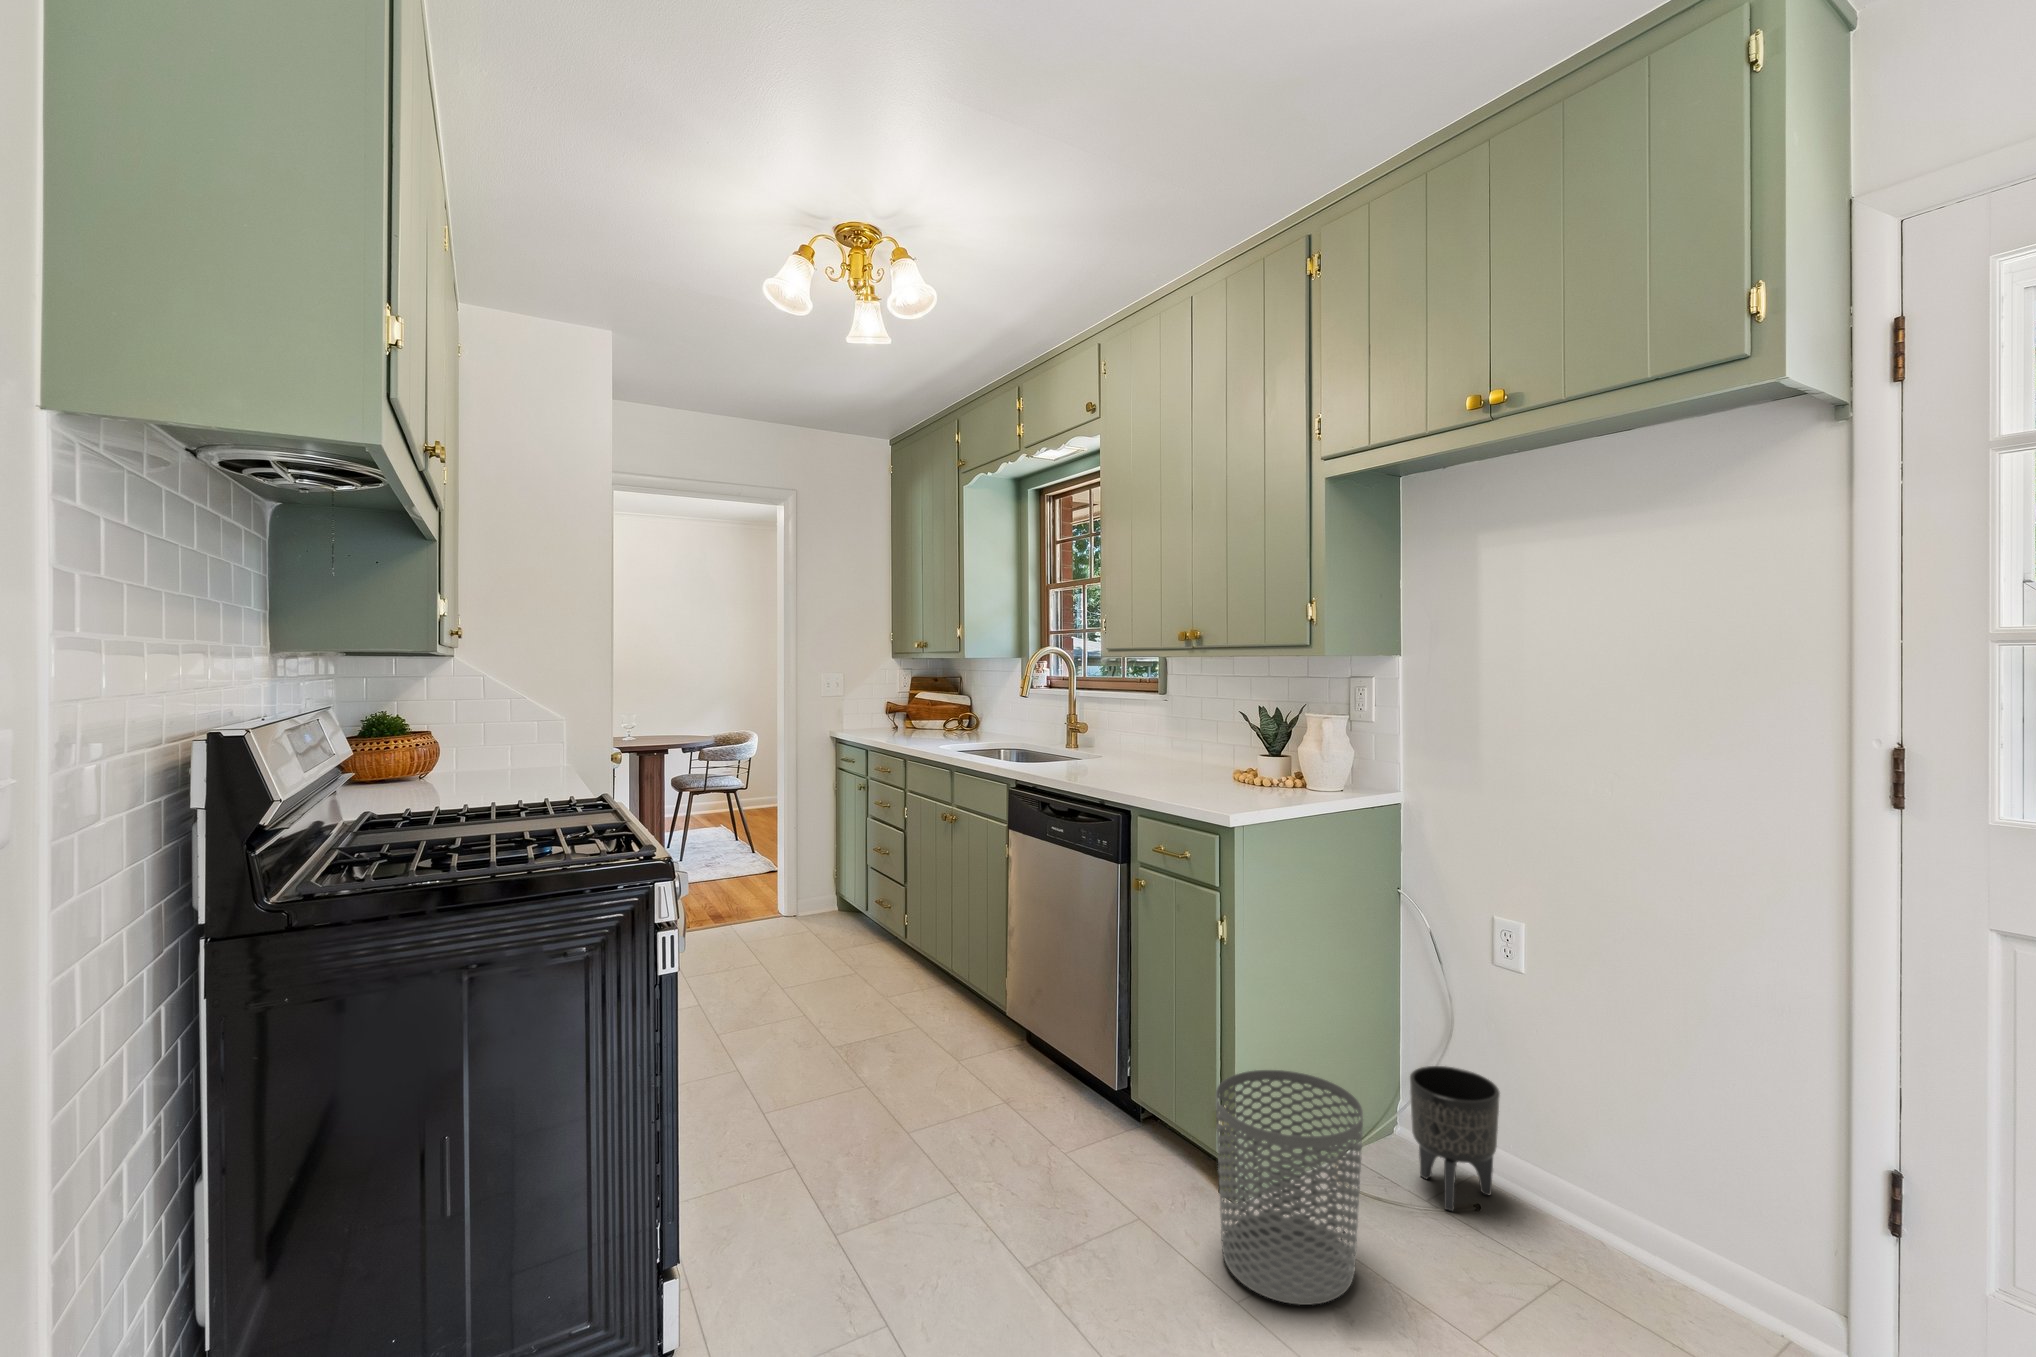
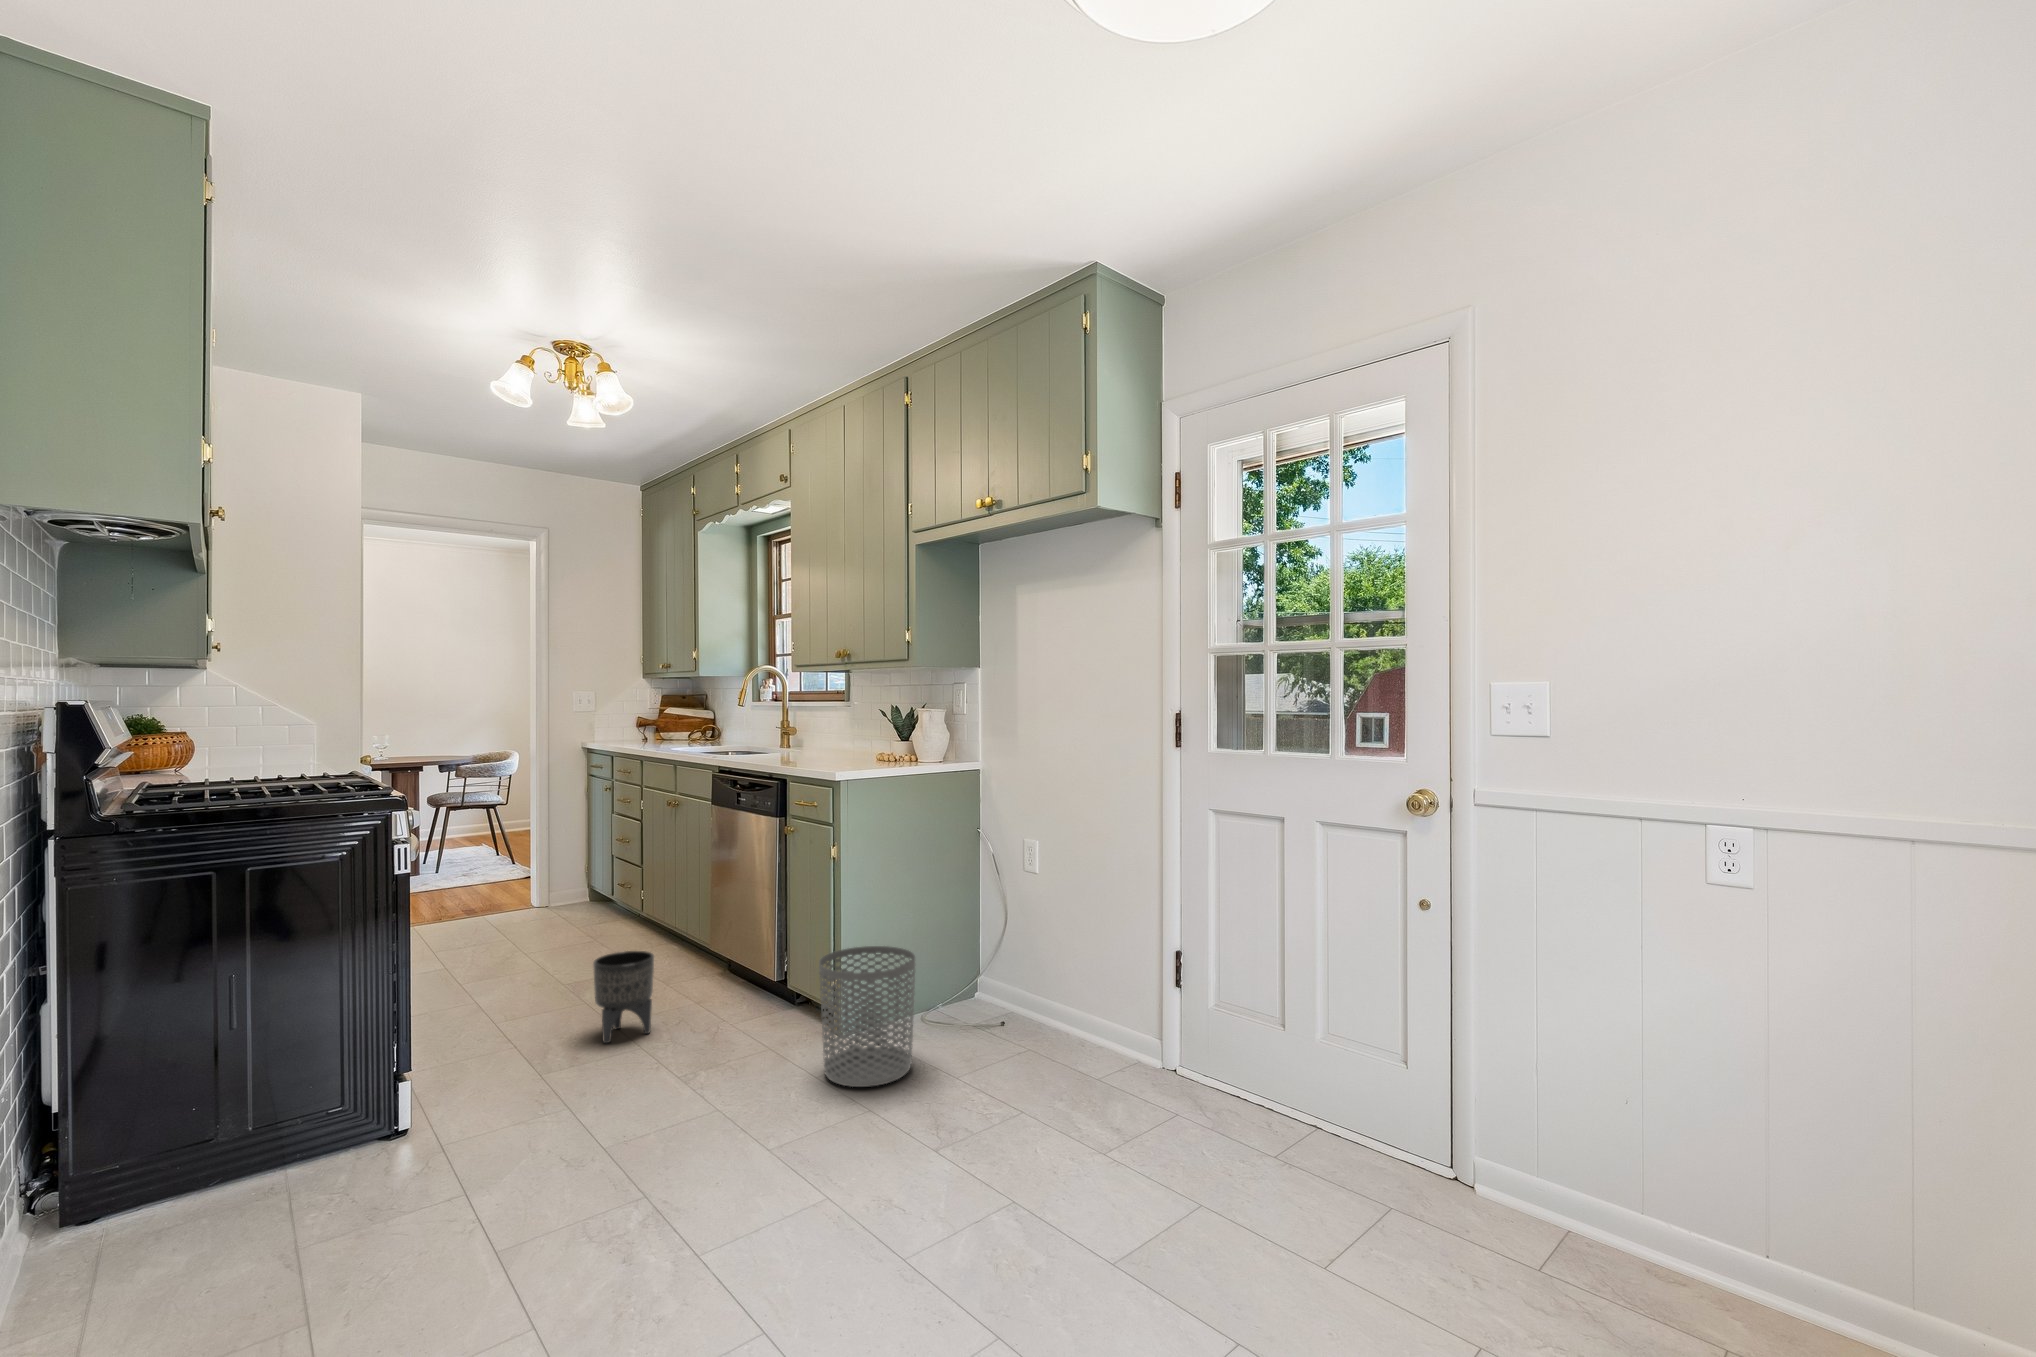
planter: present [1410,1066,1500,1211] -> present [593,951,654,1043]

